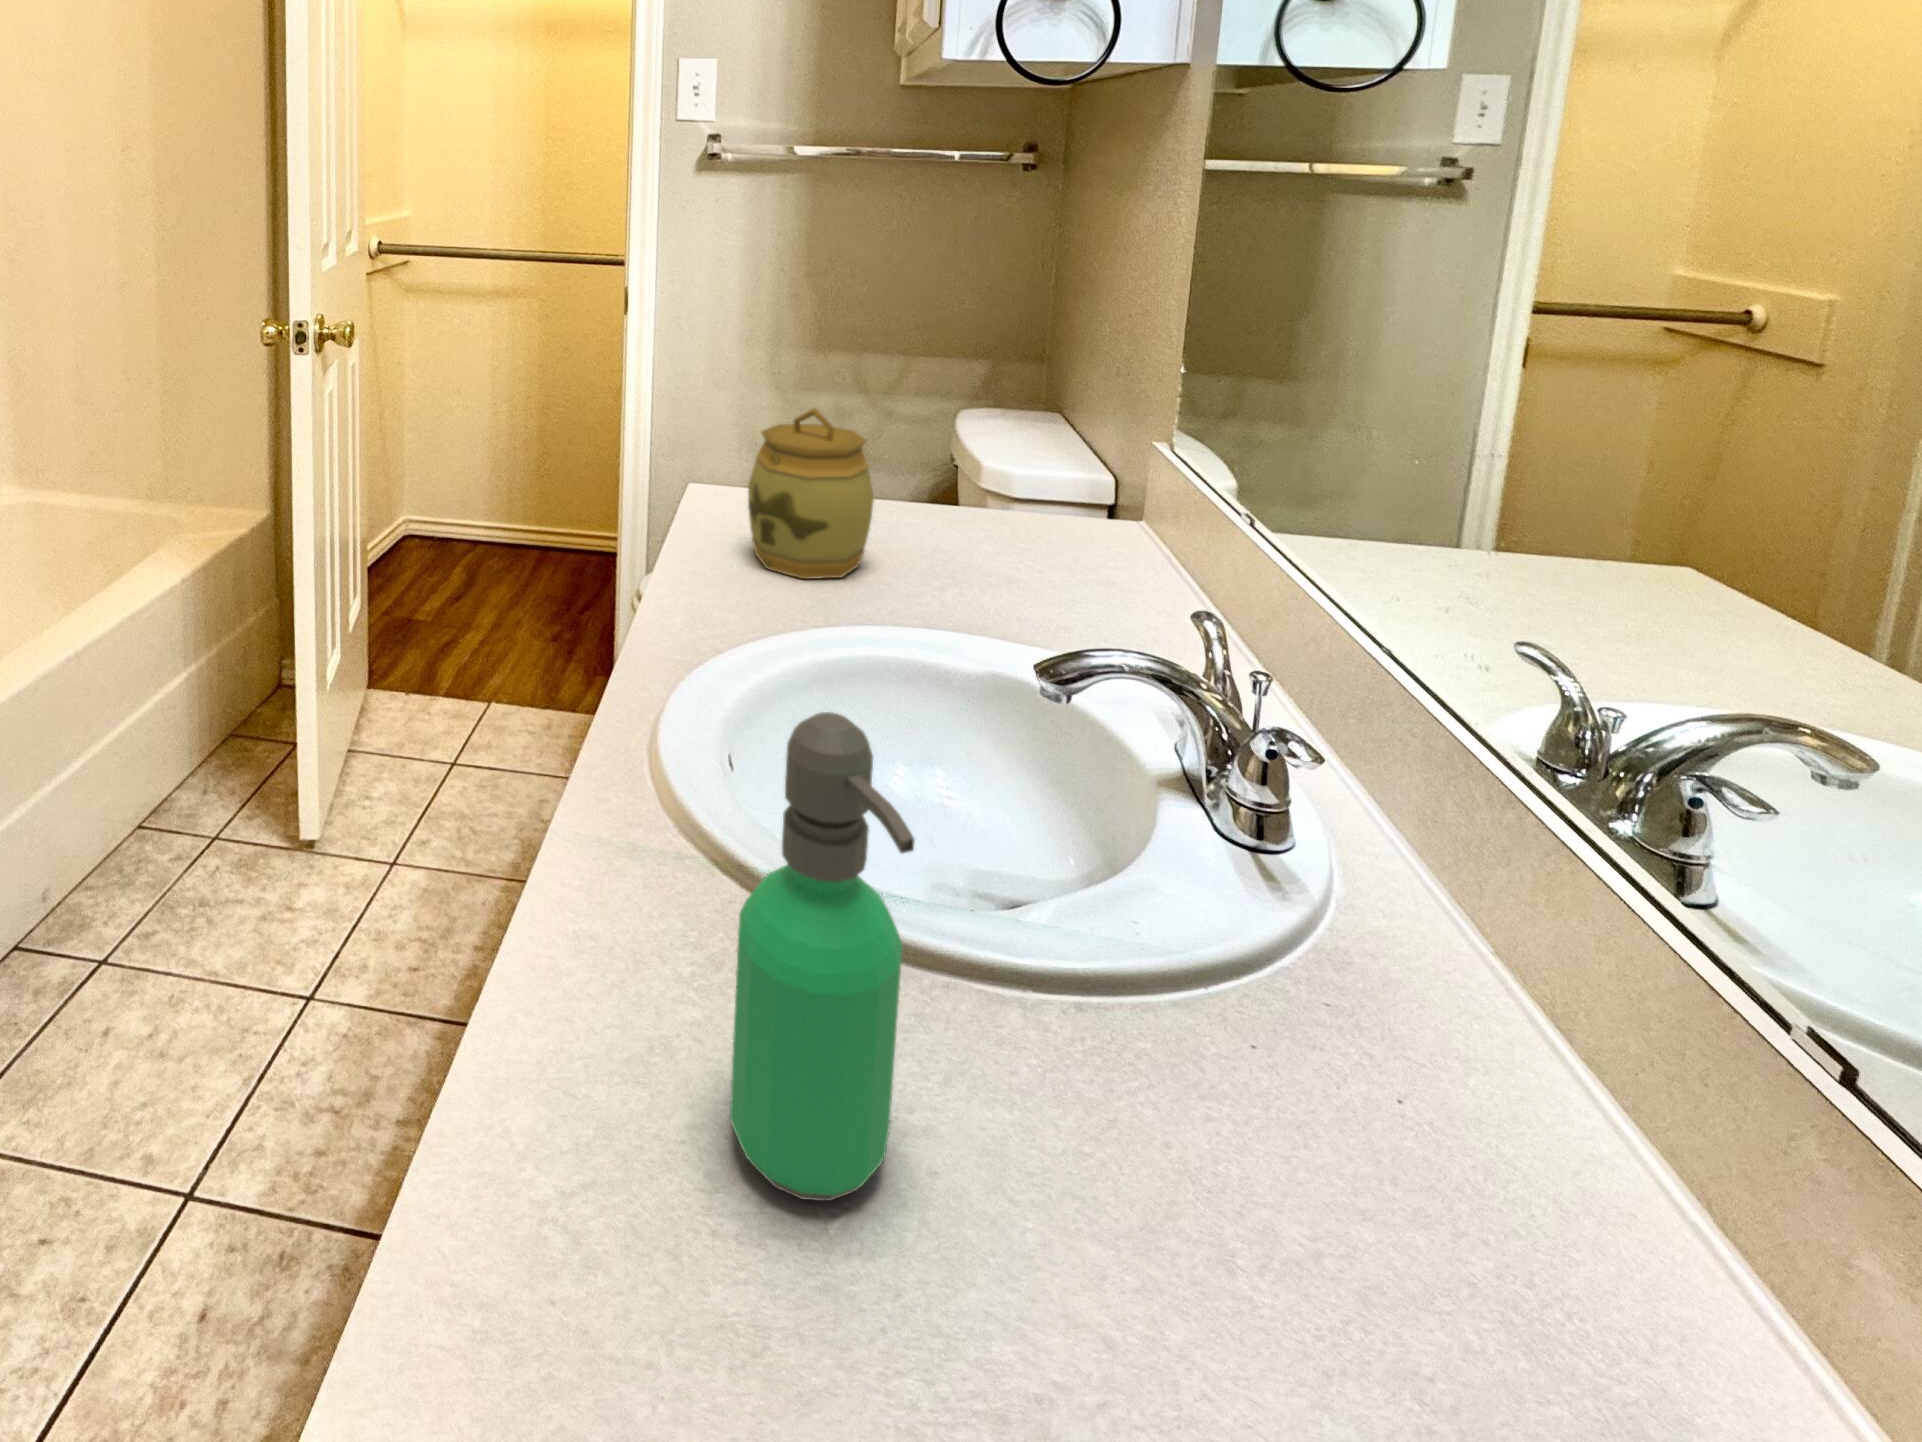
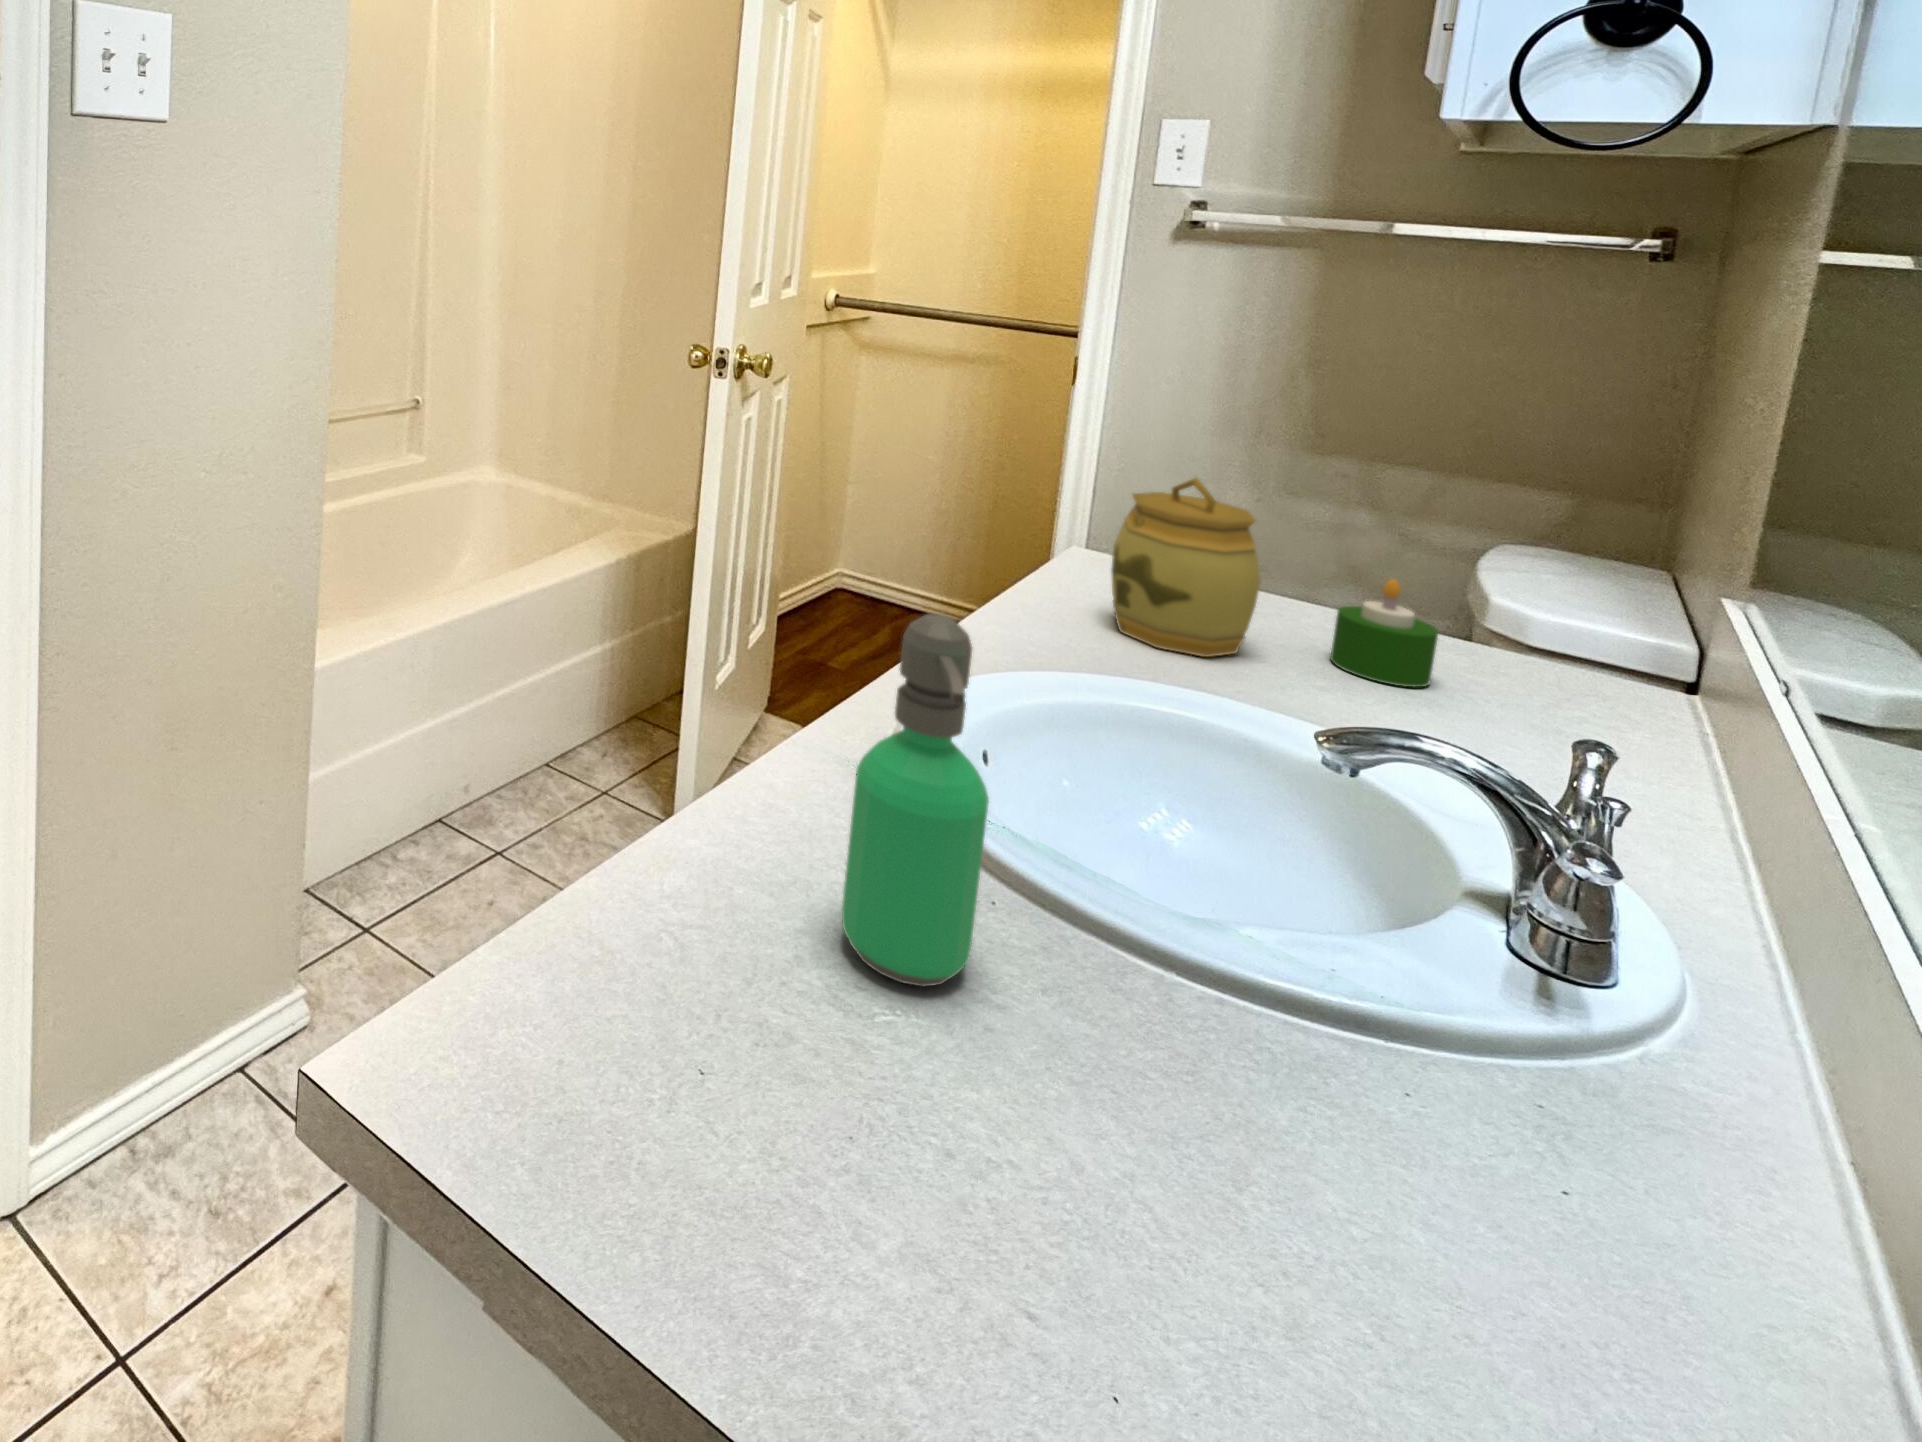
candle: none [917,471,993,565] -> present [1330,579,1438,687]

